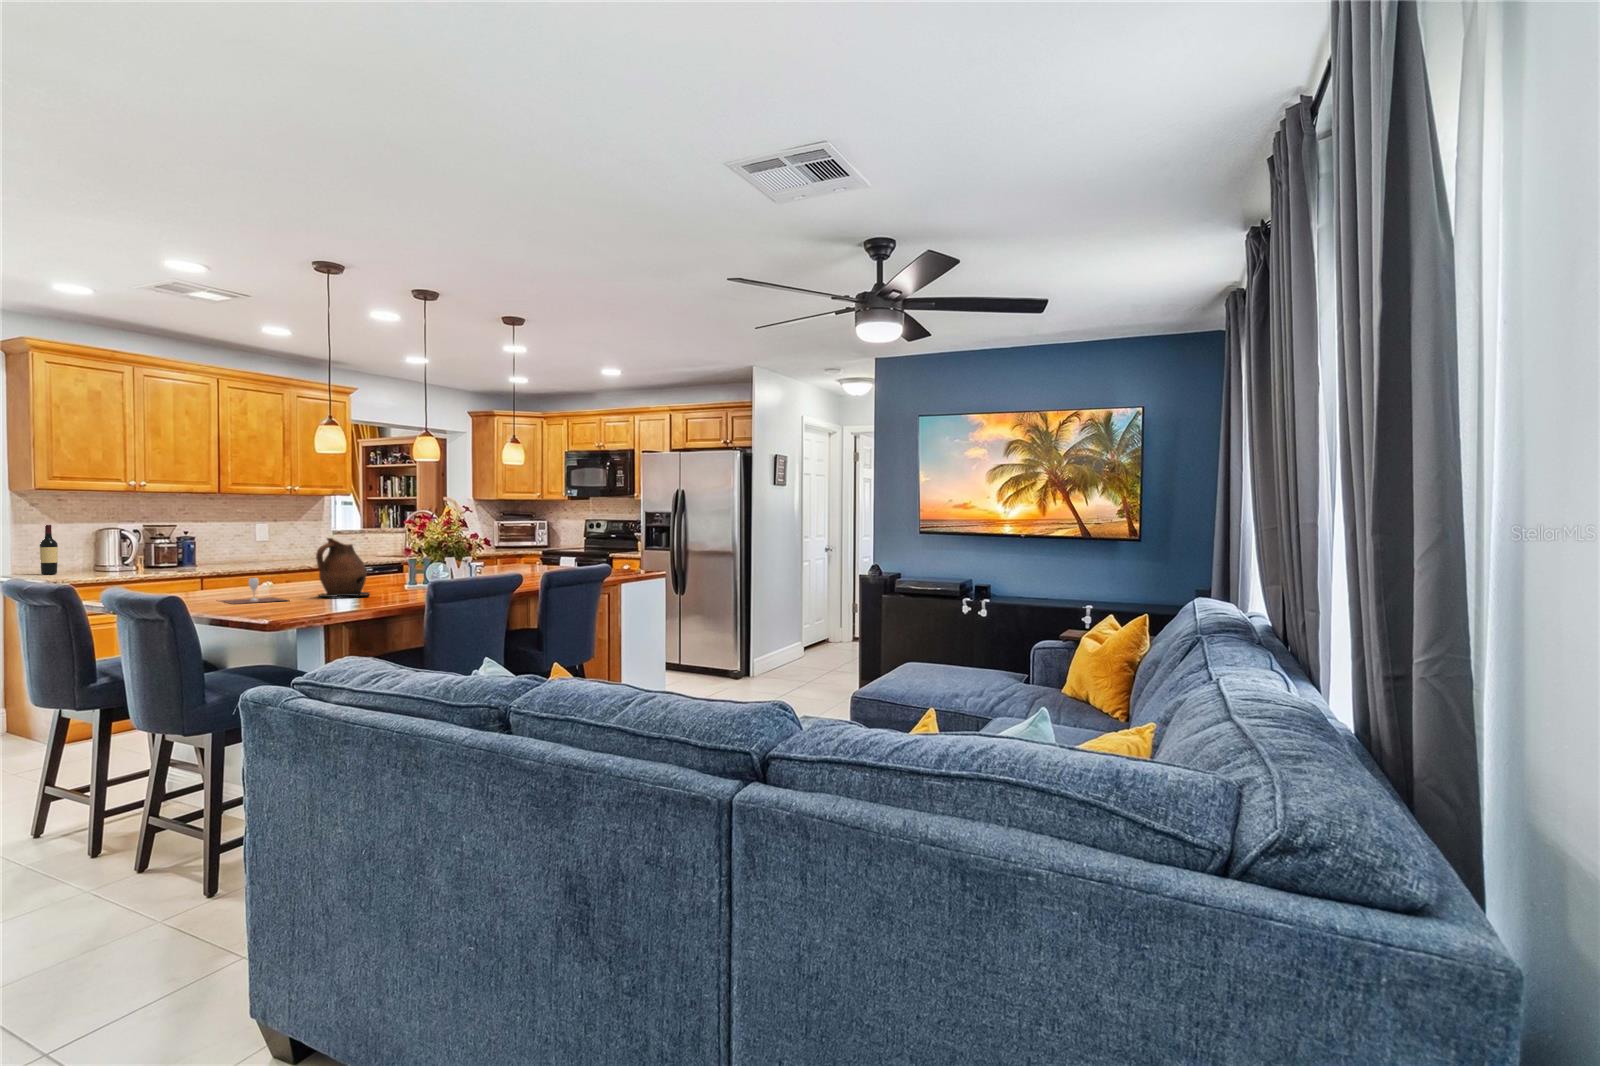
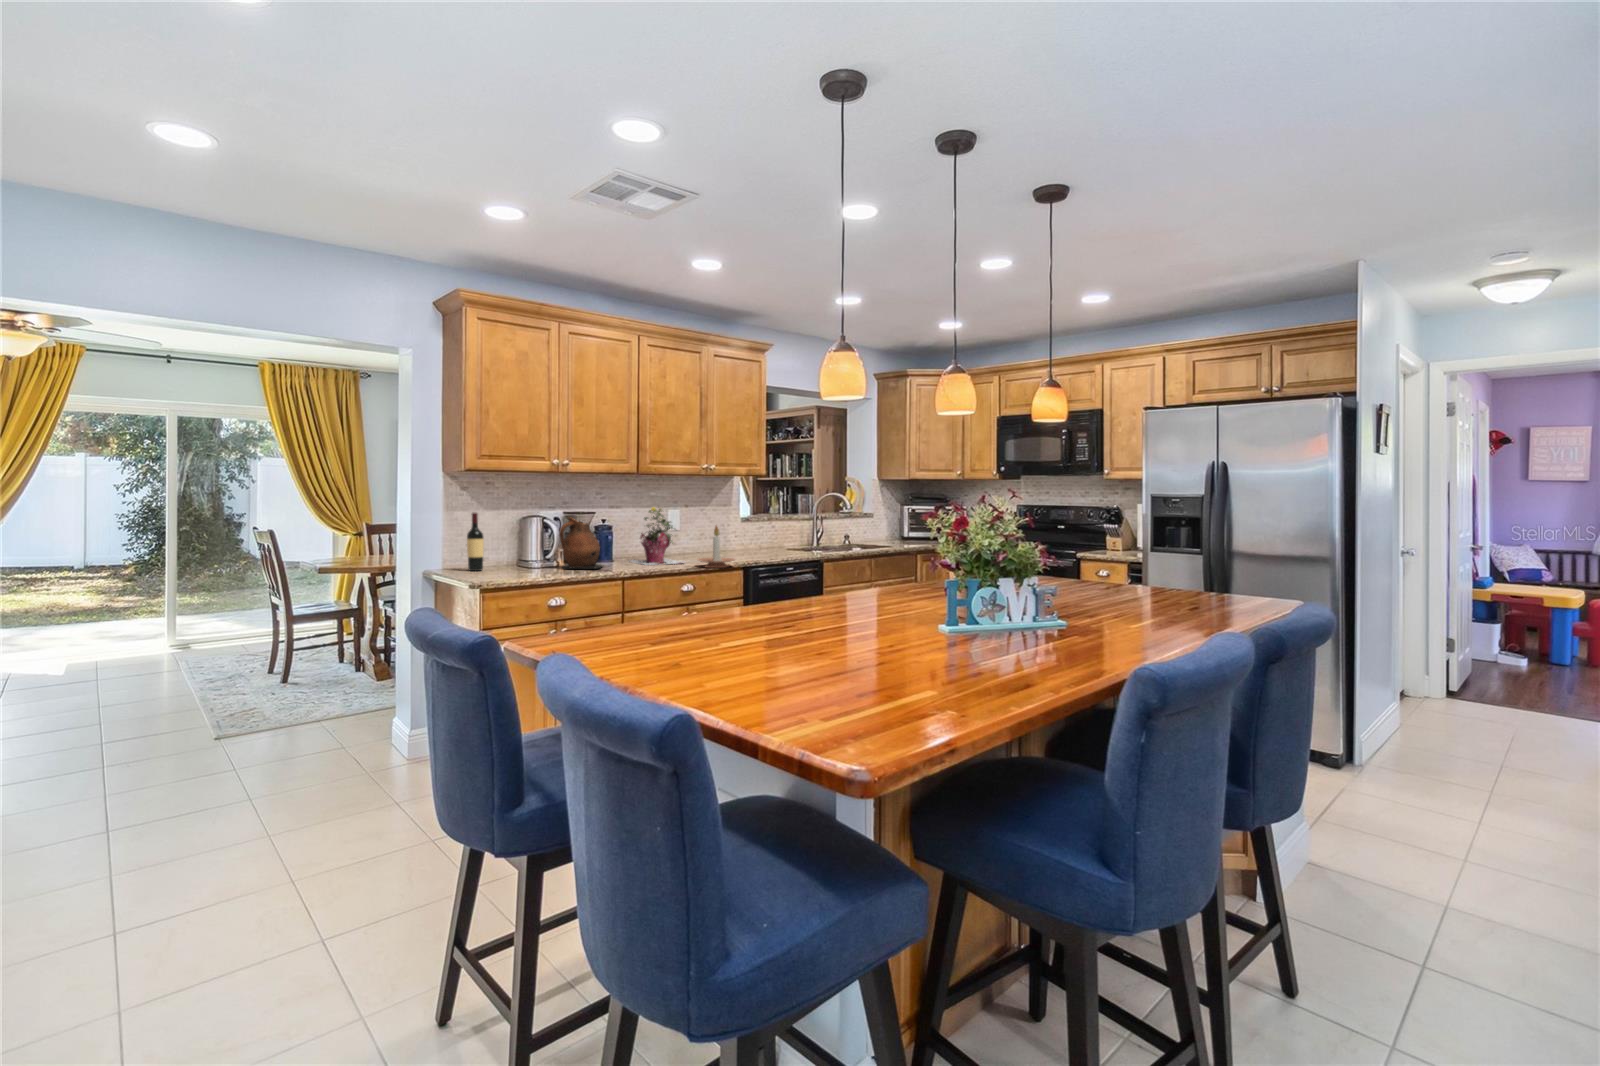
potted plant: none [214,520,271,570] -> present [630,507,685,565]
candle holder: none [278,535,316,570] -> present [698,526,734,568]
ceramic pitcher: present [316,538,369,597] -> present [559,518,602,569]
wine glass: present [219,578,286,604] -> none [694,618,805,669]

